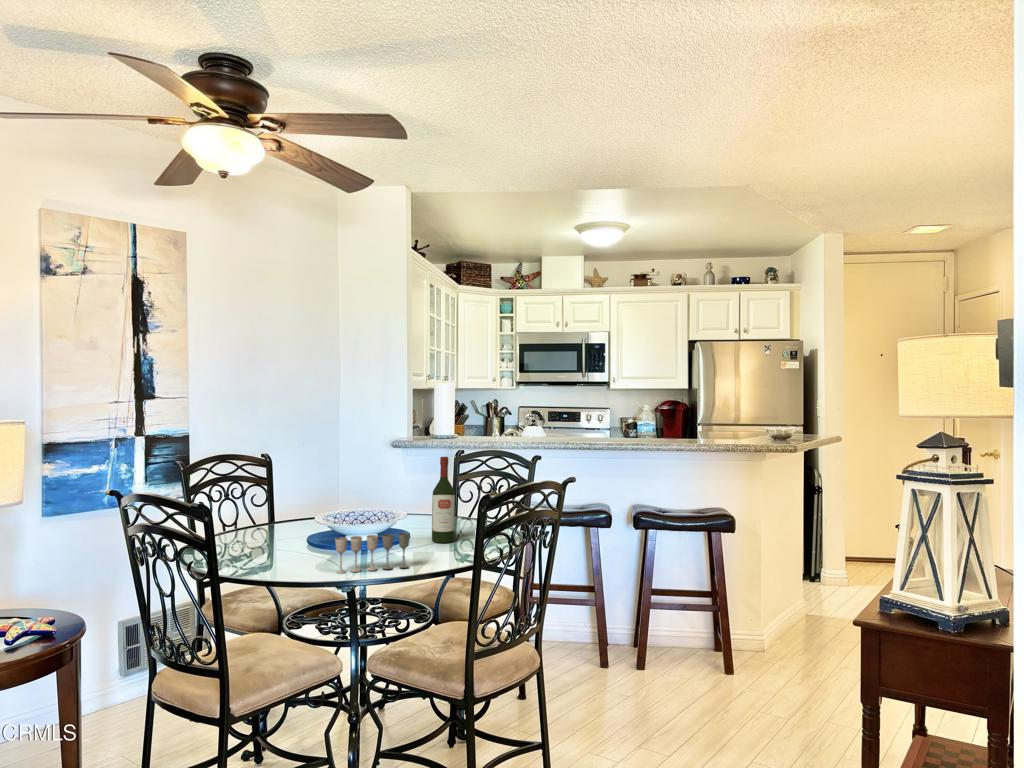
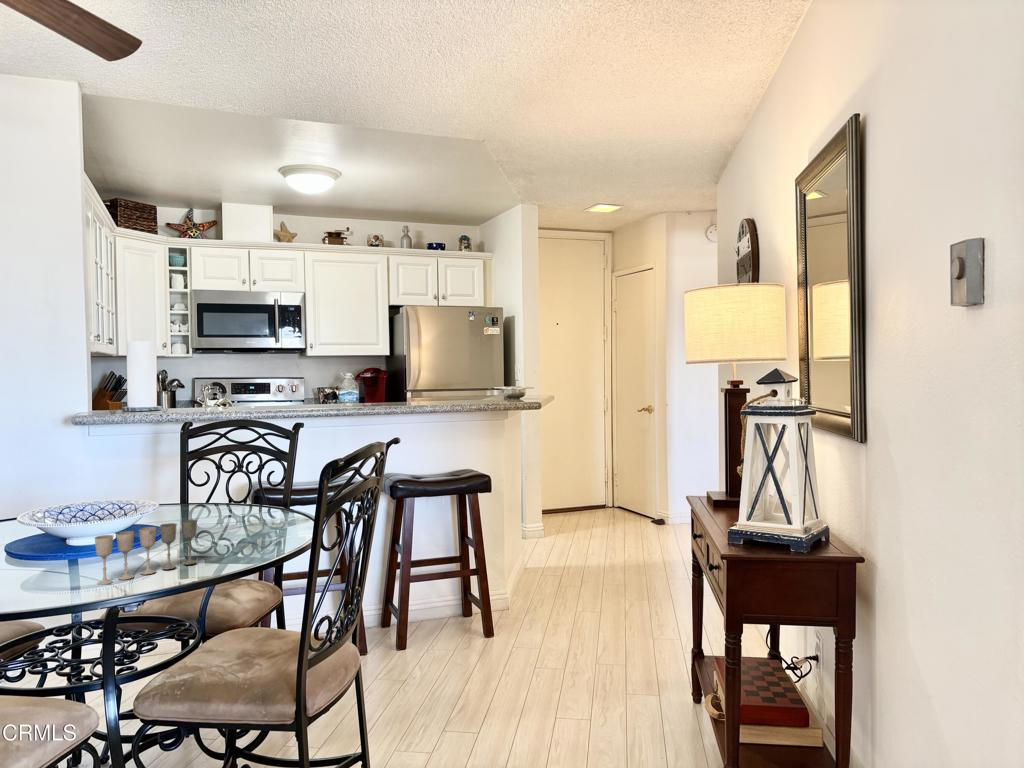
wine bottle: present [432,457,455,543] -> none [191,425,222,532]

